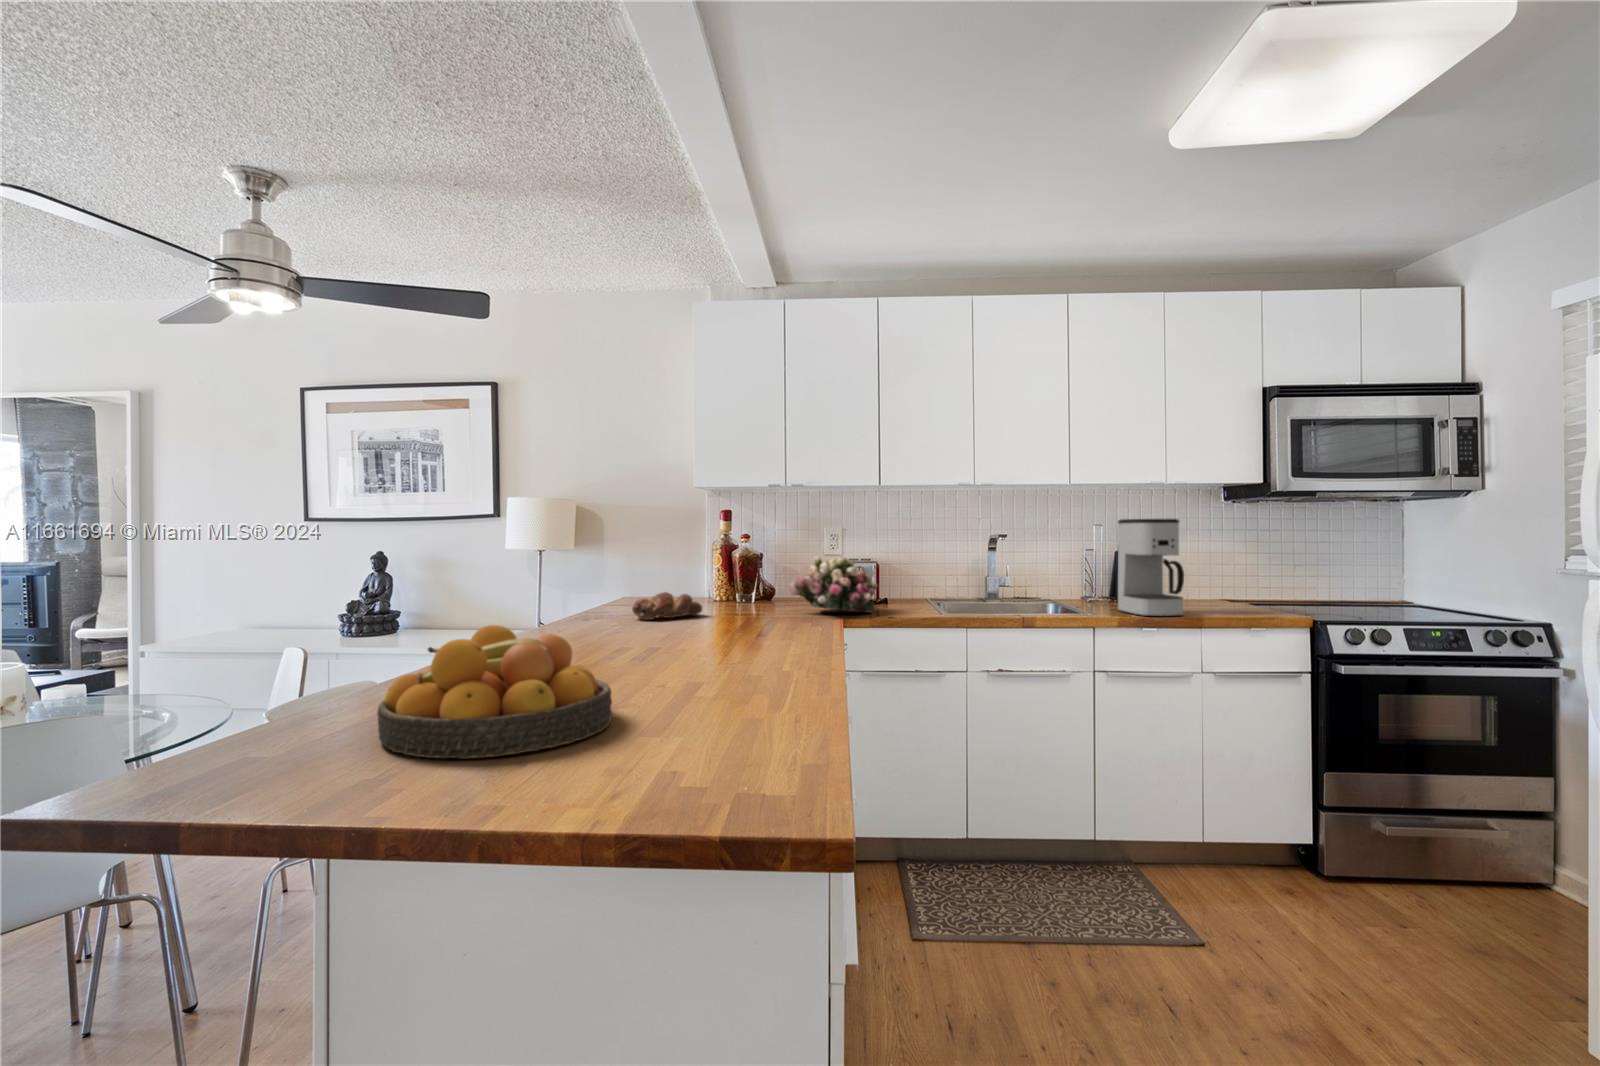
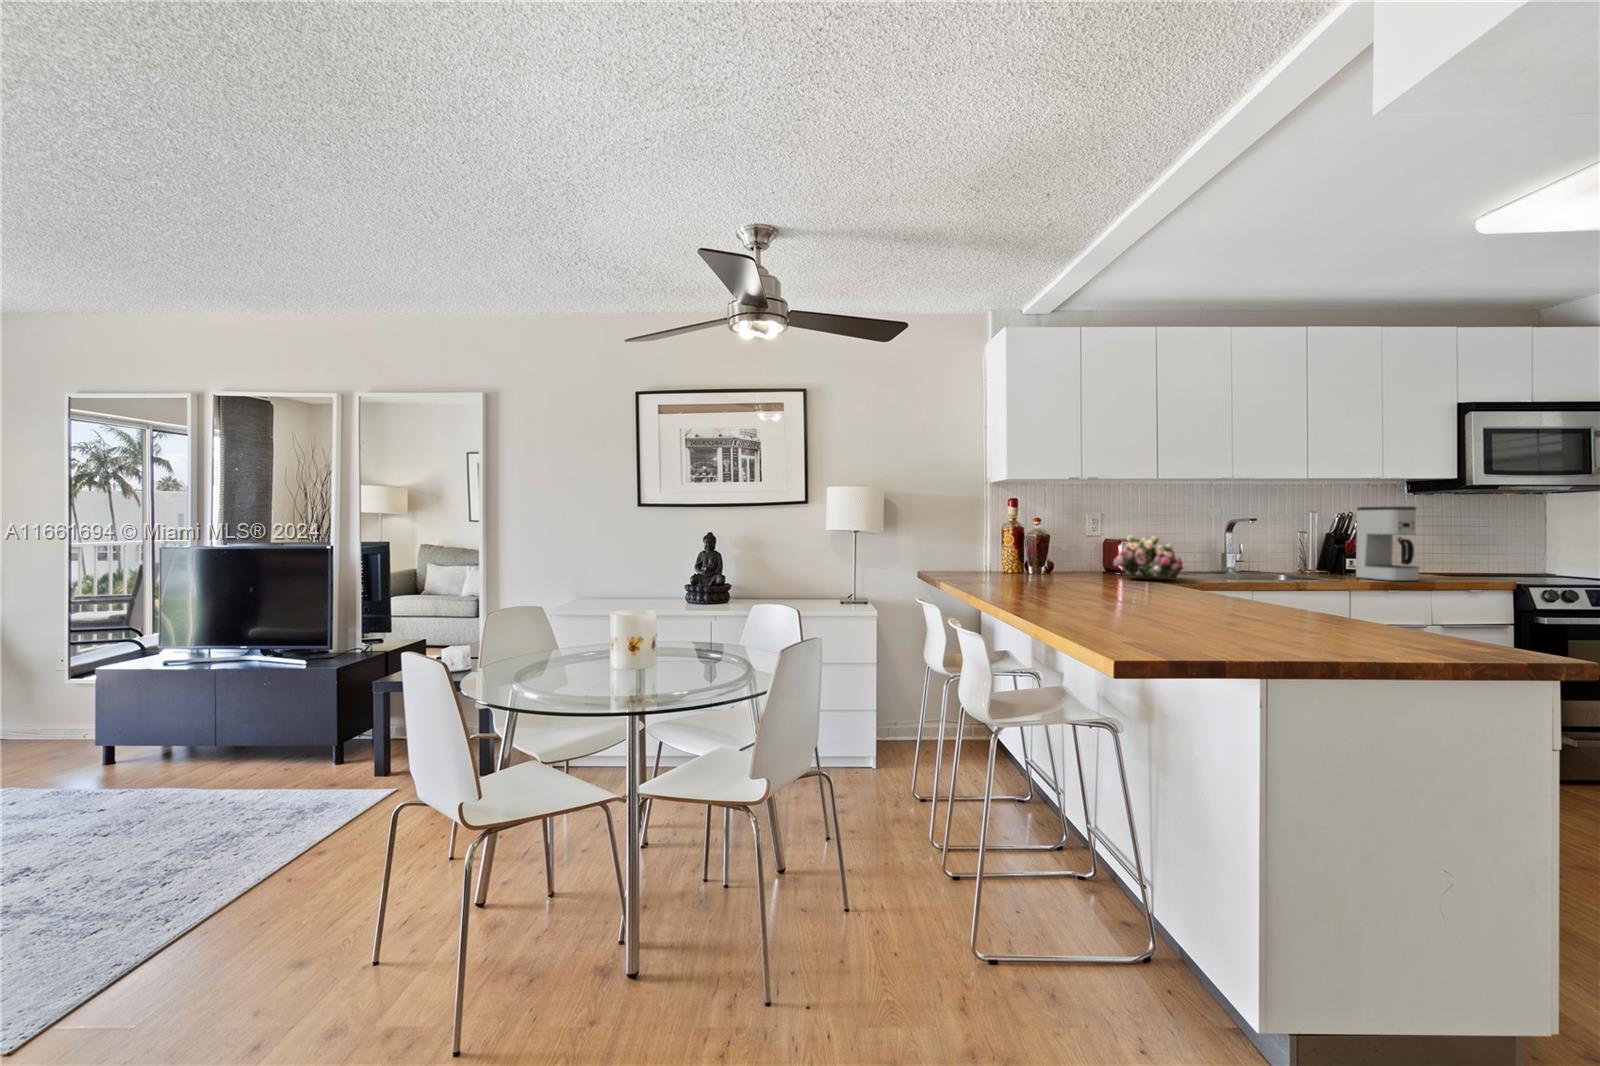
bread loaf: present [632,592,702,620] -> none [1009,563,1055,585]
fruit bowl: present [377,625,612,759] -> none [1194,573,1371,652]

